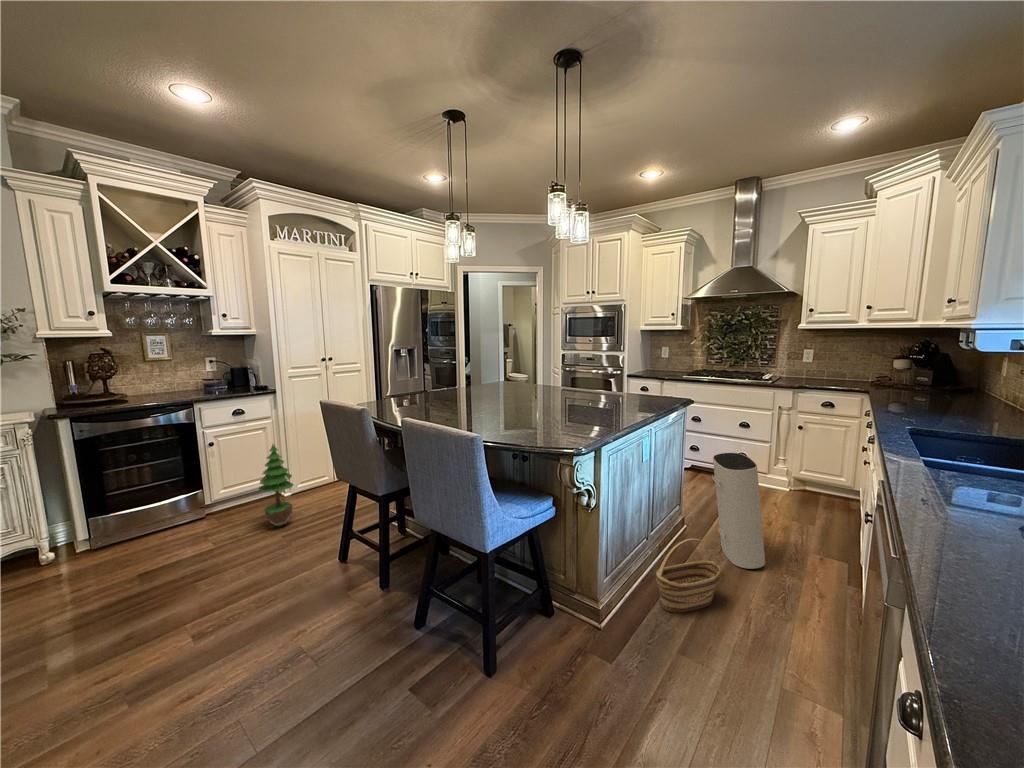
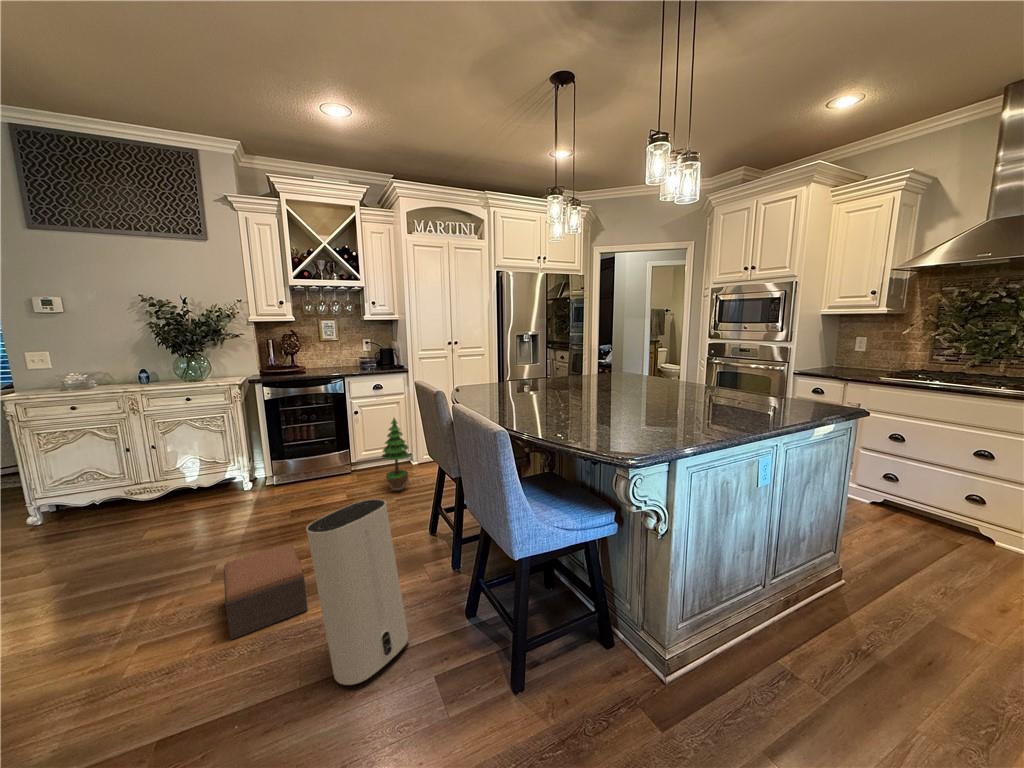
air purifier: present [712,453,765,569] -> present [306,499,409,685]
basket: present [656,539,720,613] -> none [759,603,870,704]
footstool: none [91,605,225,736] -> present [224,544,307,639]

